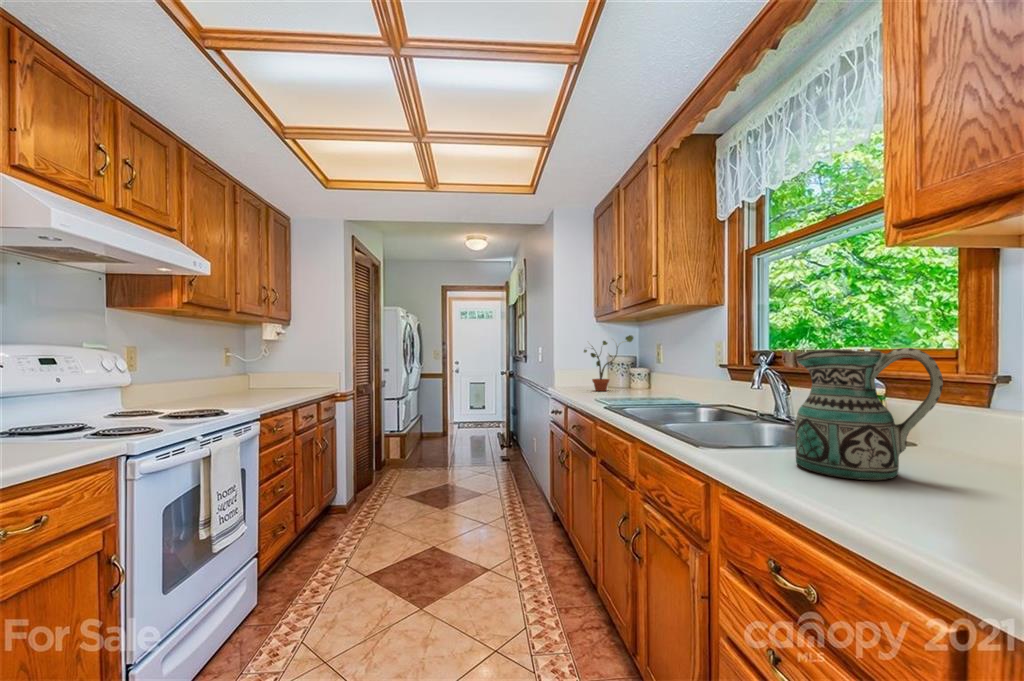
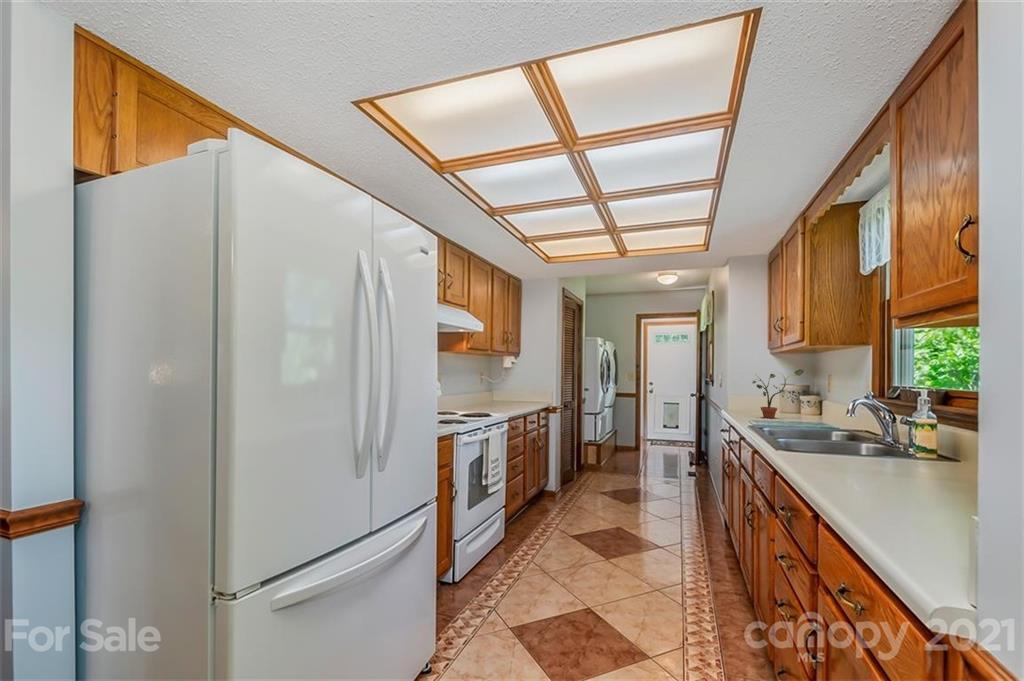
ceramic pitcher: present [795,348,943,480] -> none [825,399,905,478]

